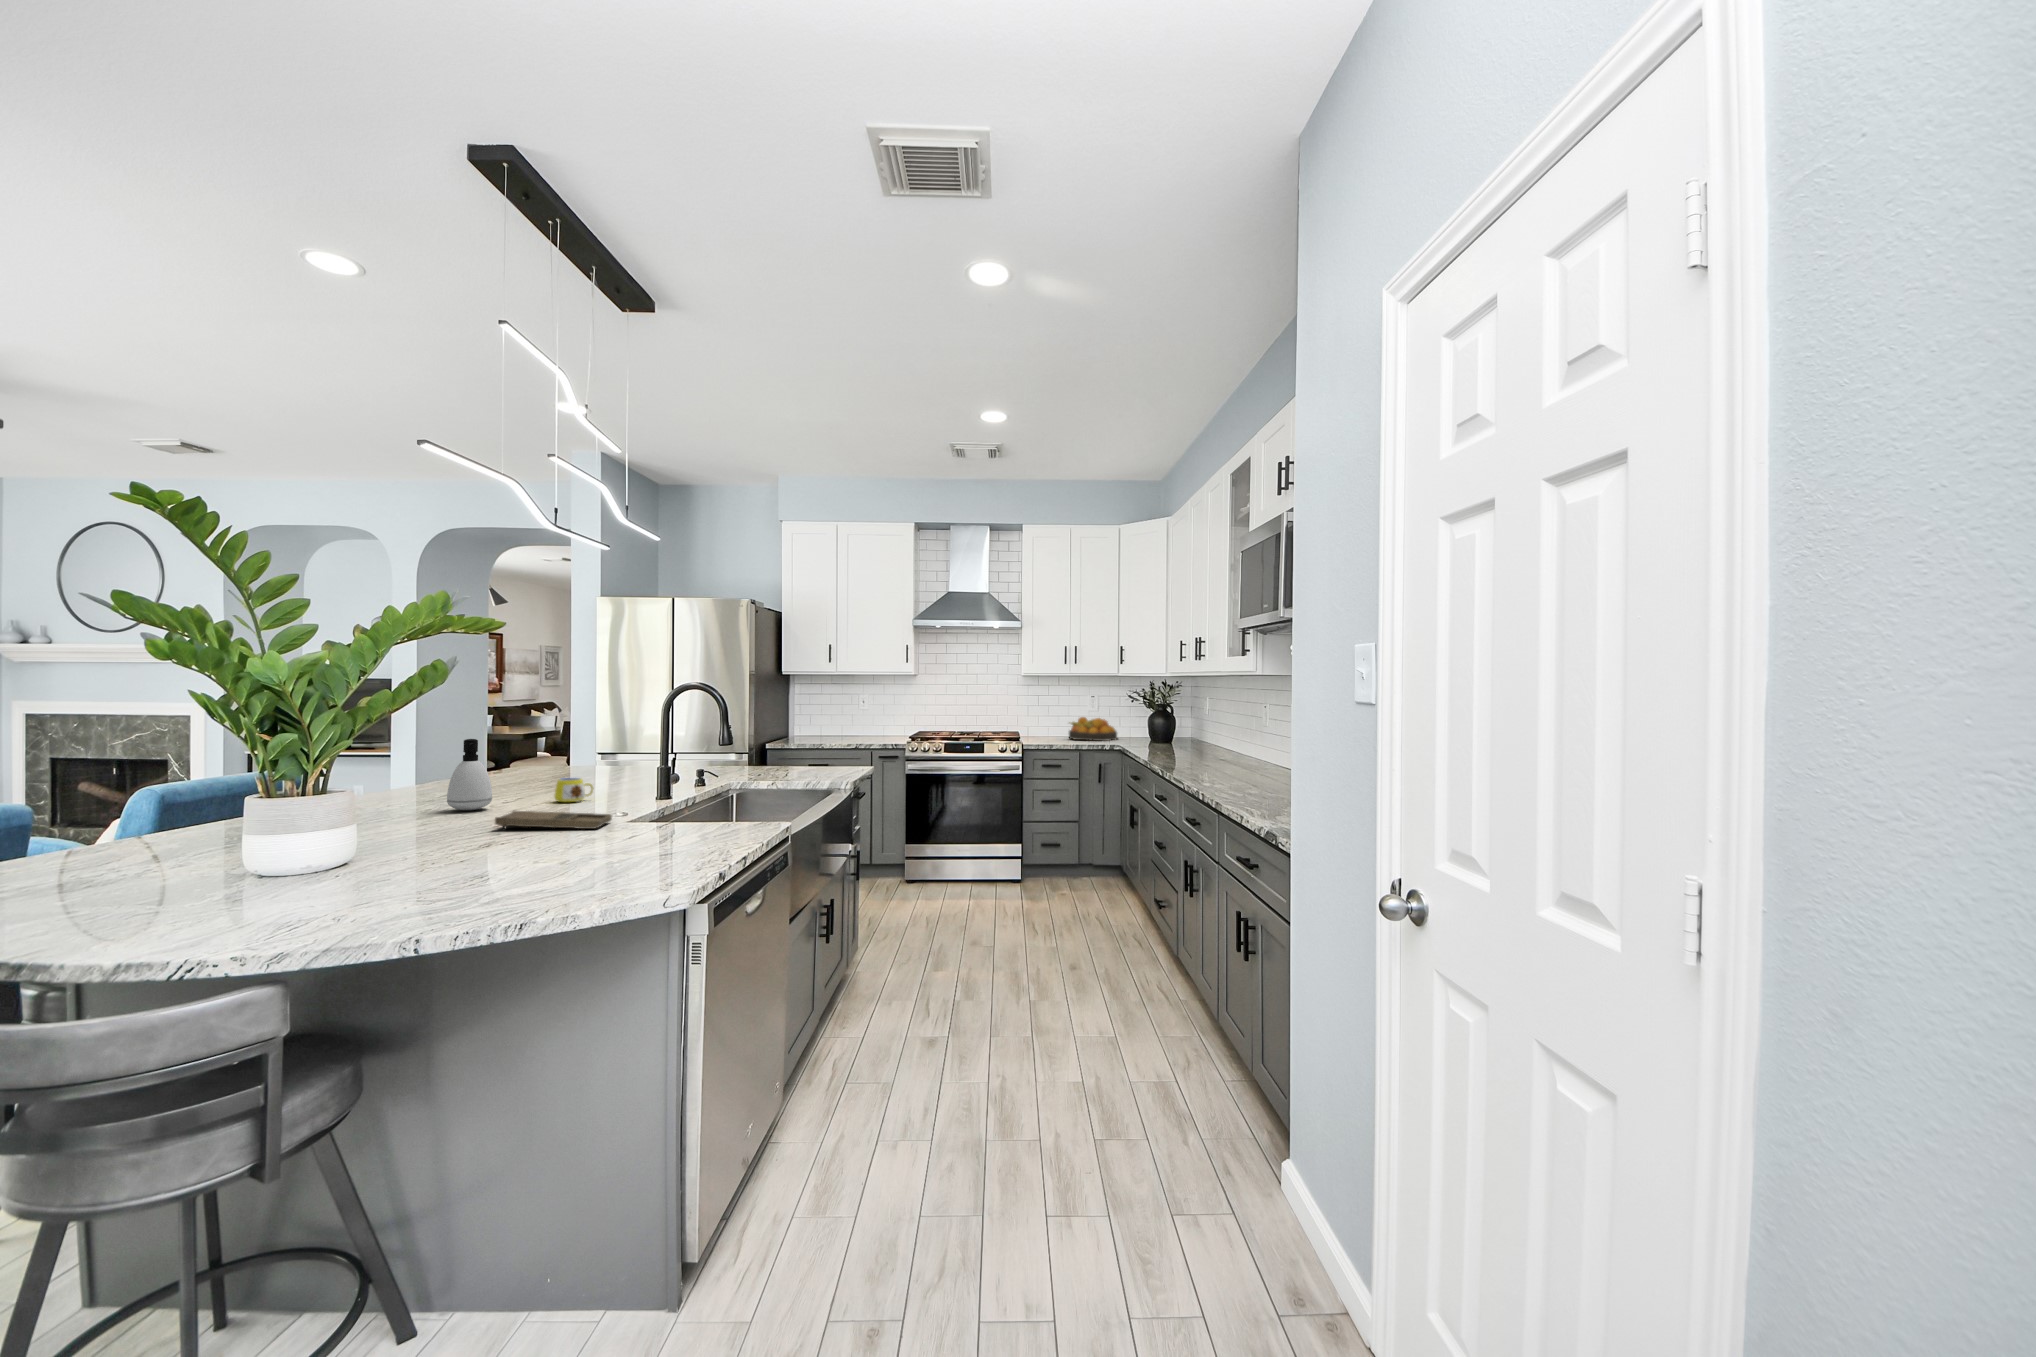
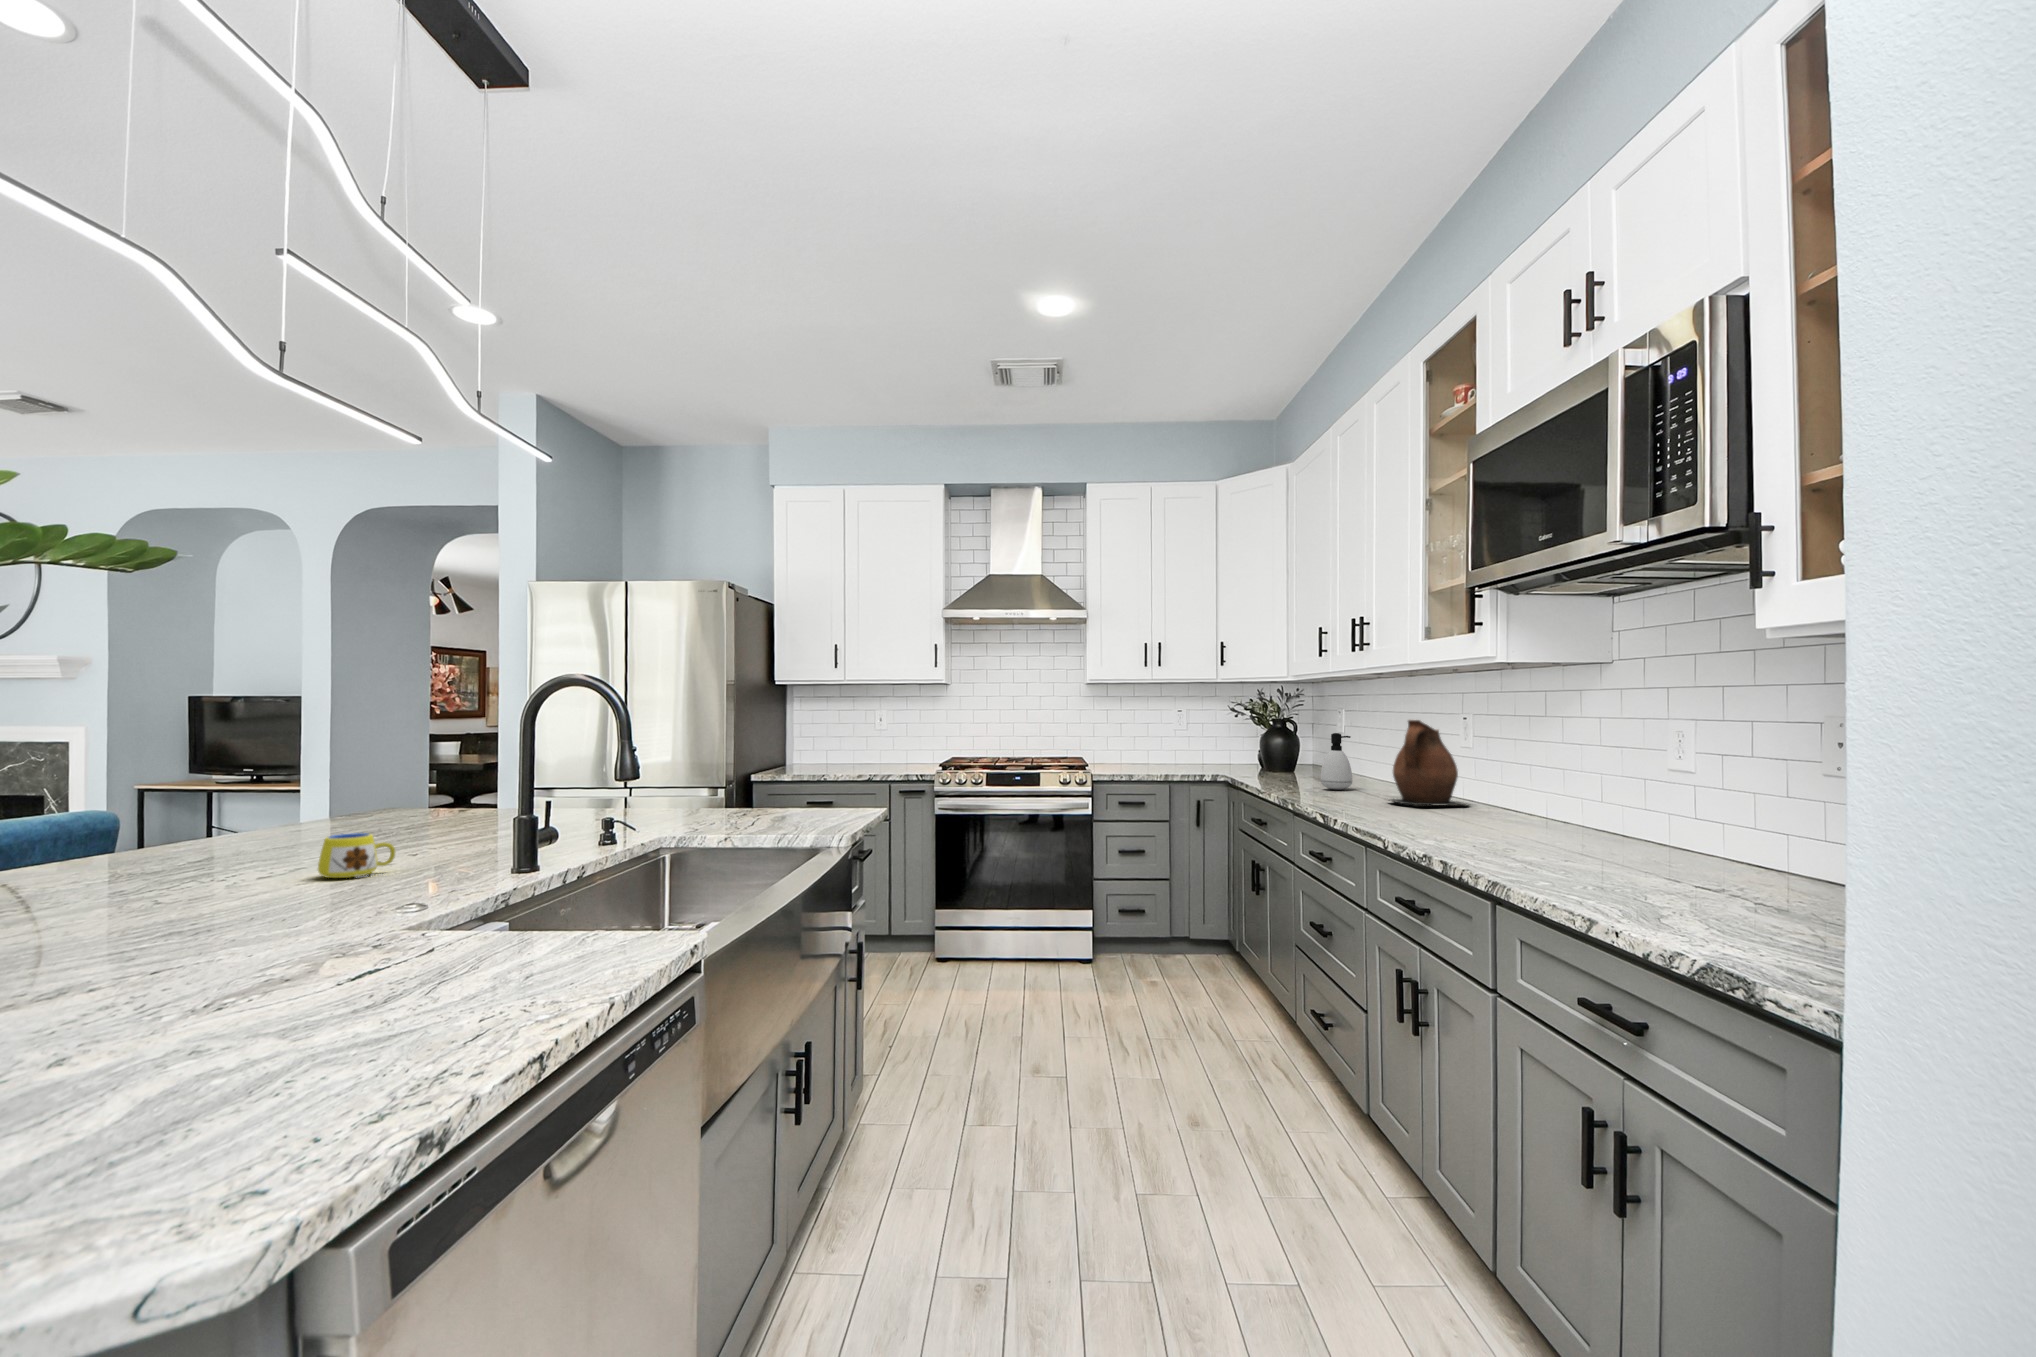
ceramic pitcher: none [1208,709,1262,767] -> present [1389,720,1468,806]
fruit bowl: present [1069,717,1117,741] -> none [1147,737,1214,769]
soap dispenser: present [447,739,492,810] -> present [1321,733,1352,790]
tray: present [495,811,612,829] -> none [75,909,352,954]

